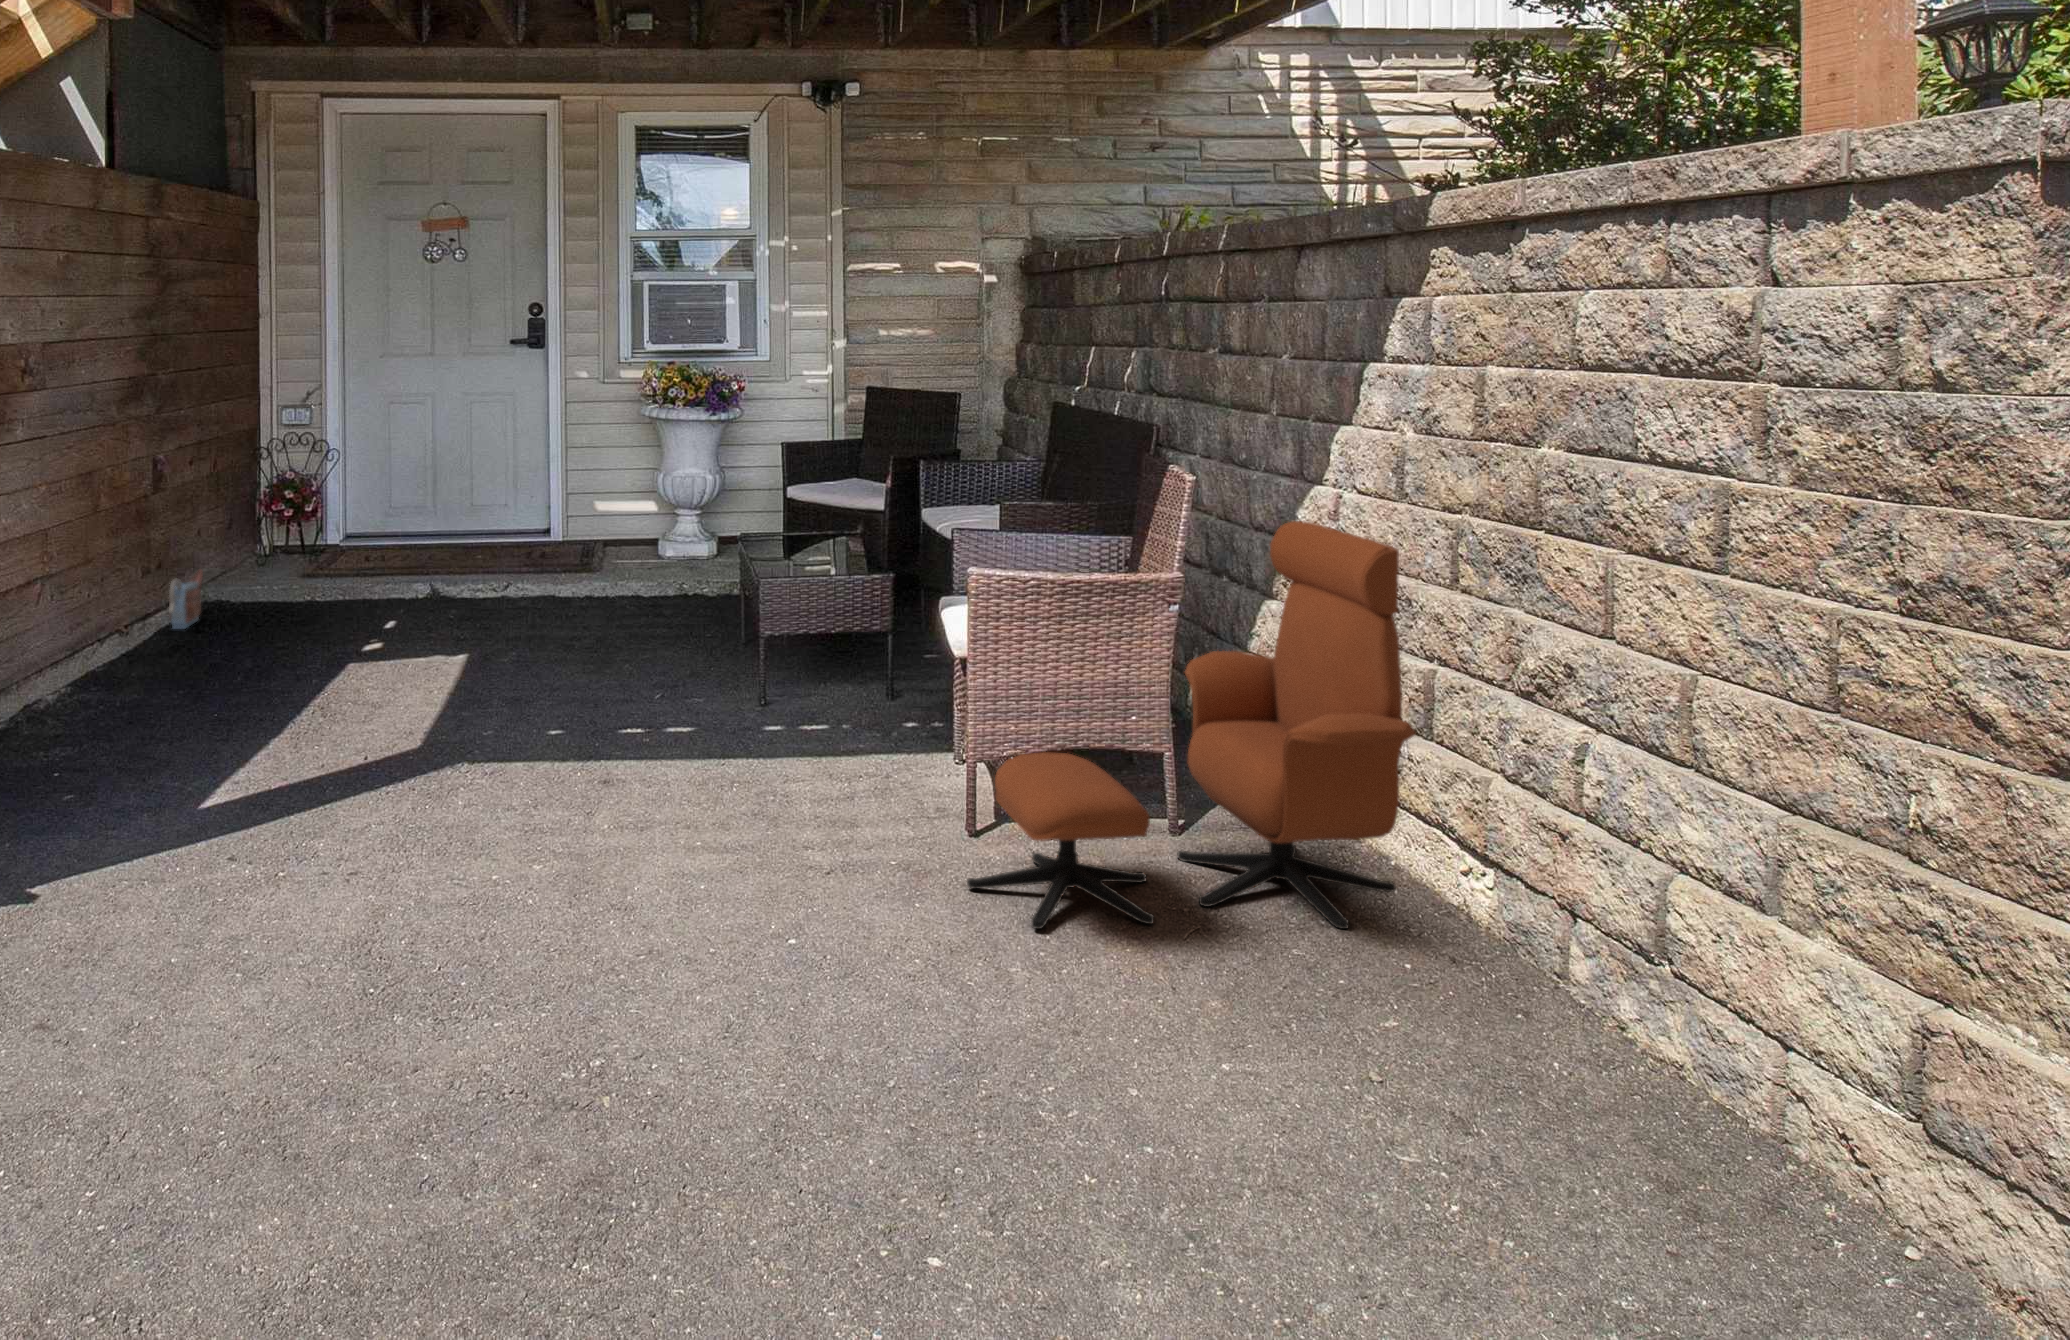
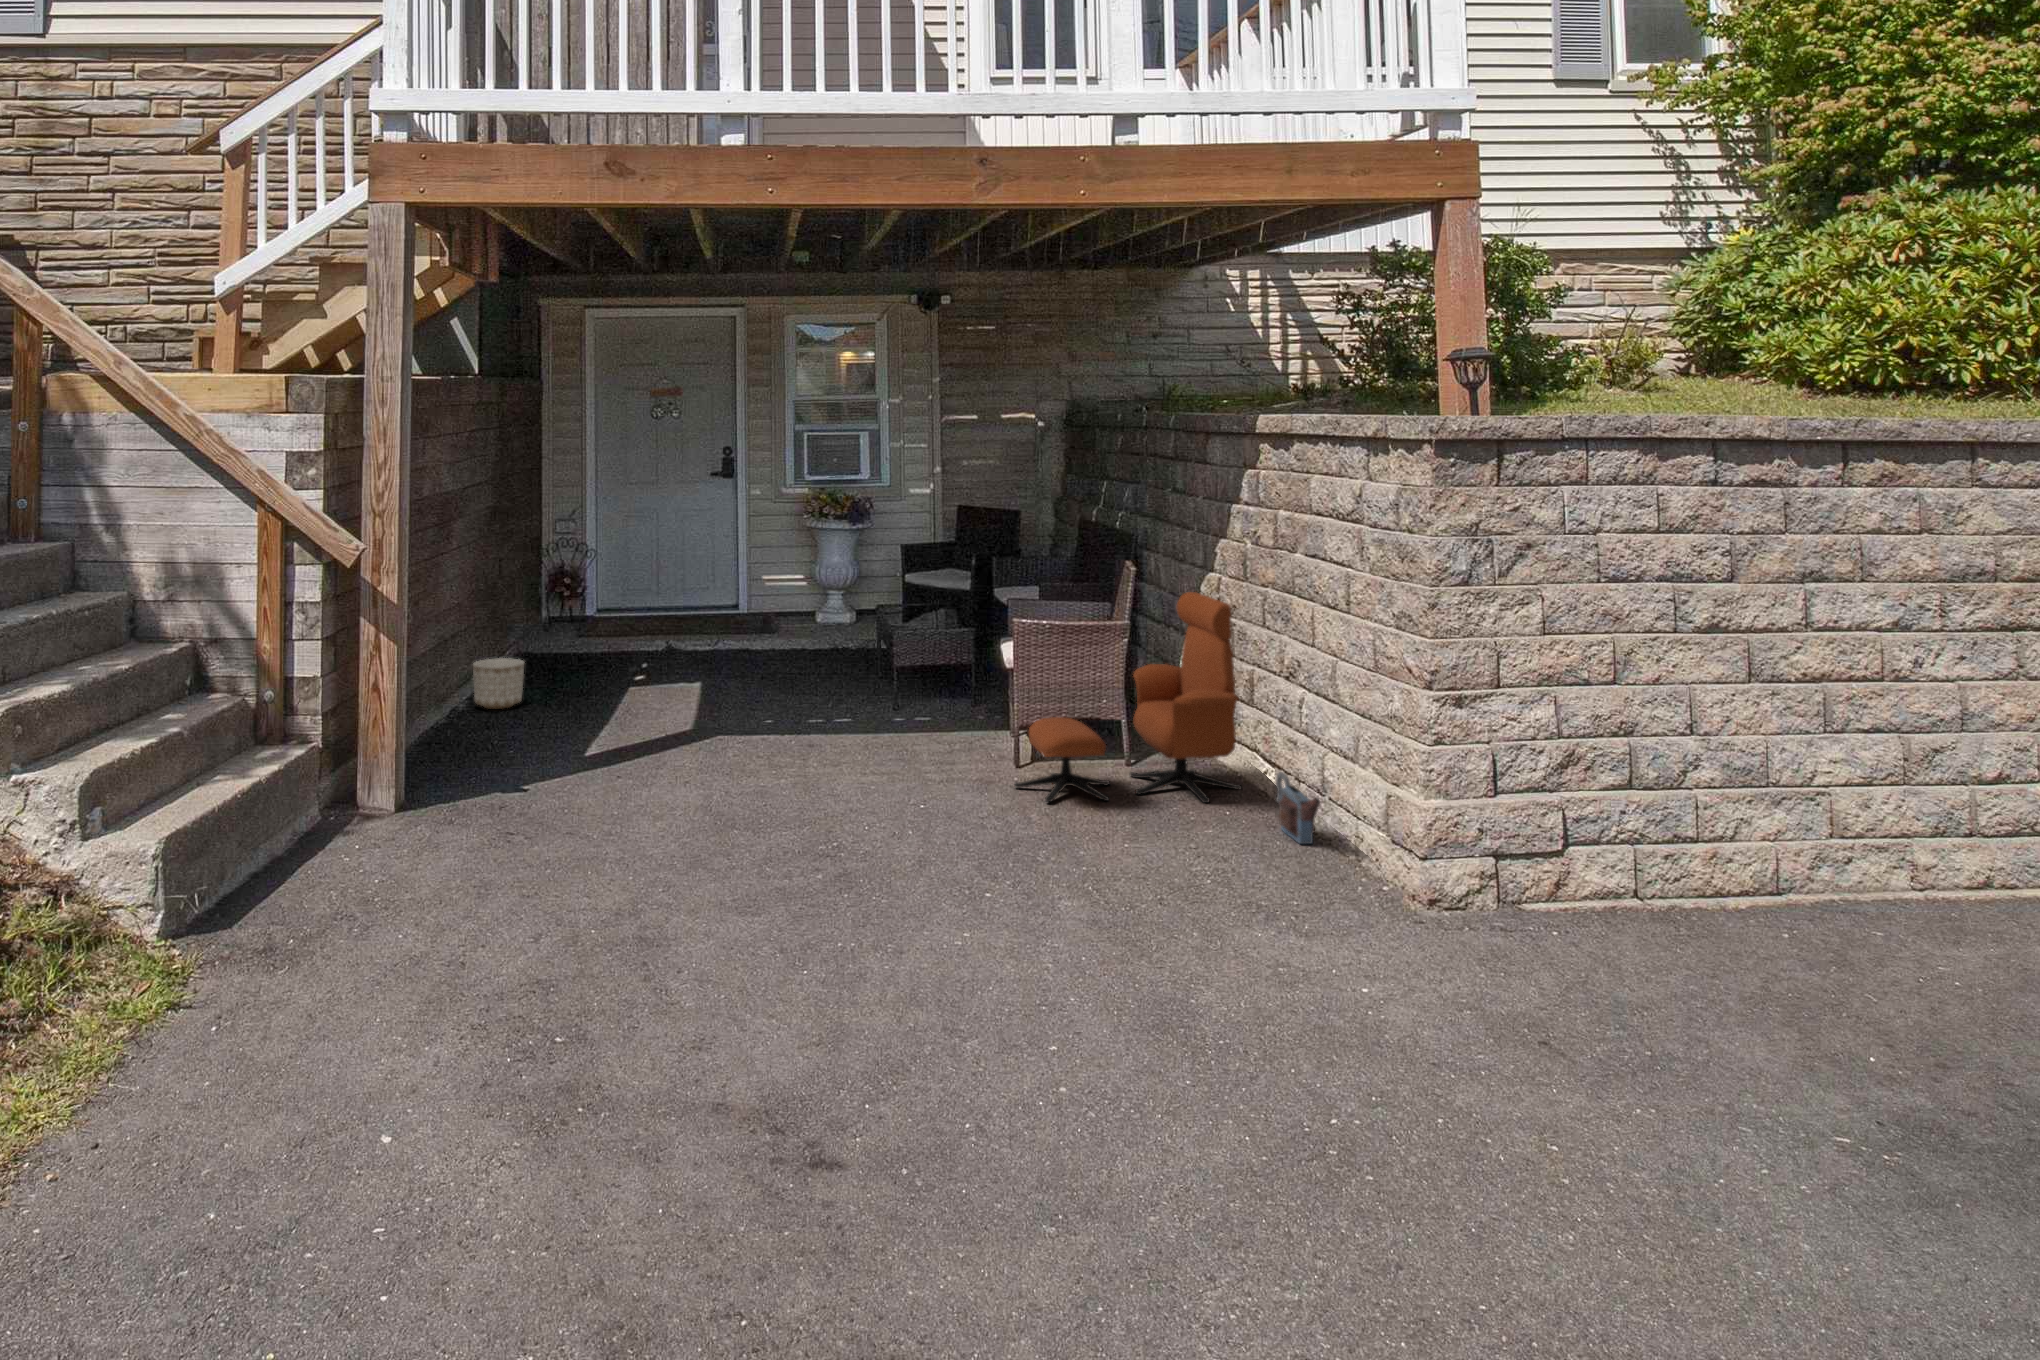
watering can: present [169,569,203,629] -> present [1276,772,1320,844]
planter: none [48,622,140,707] -> present [473,658,524,709]

